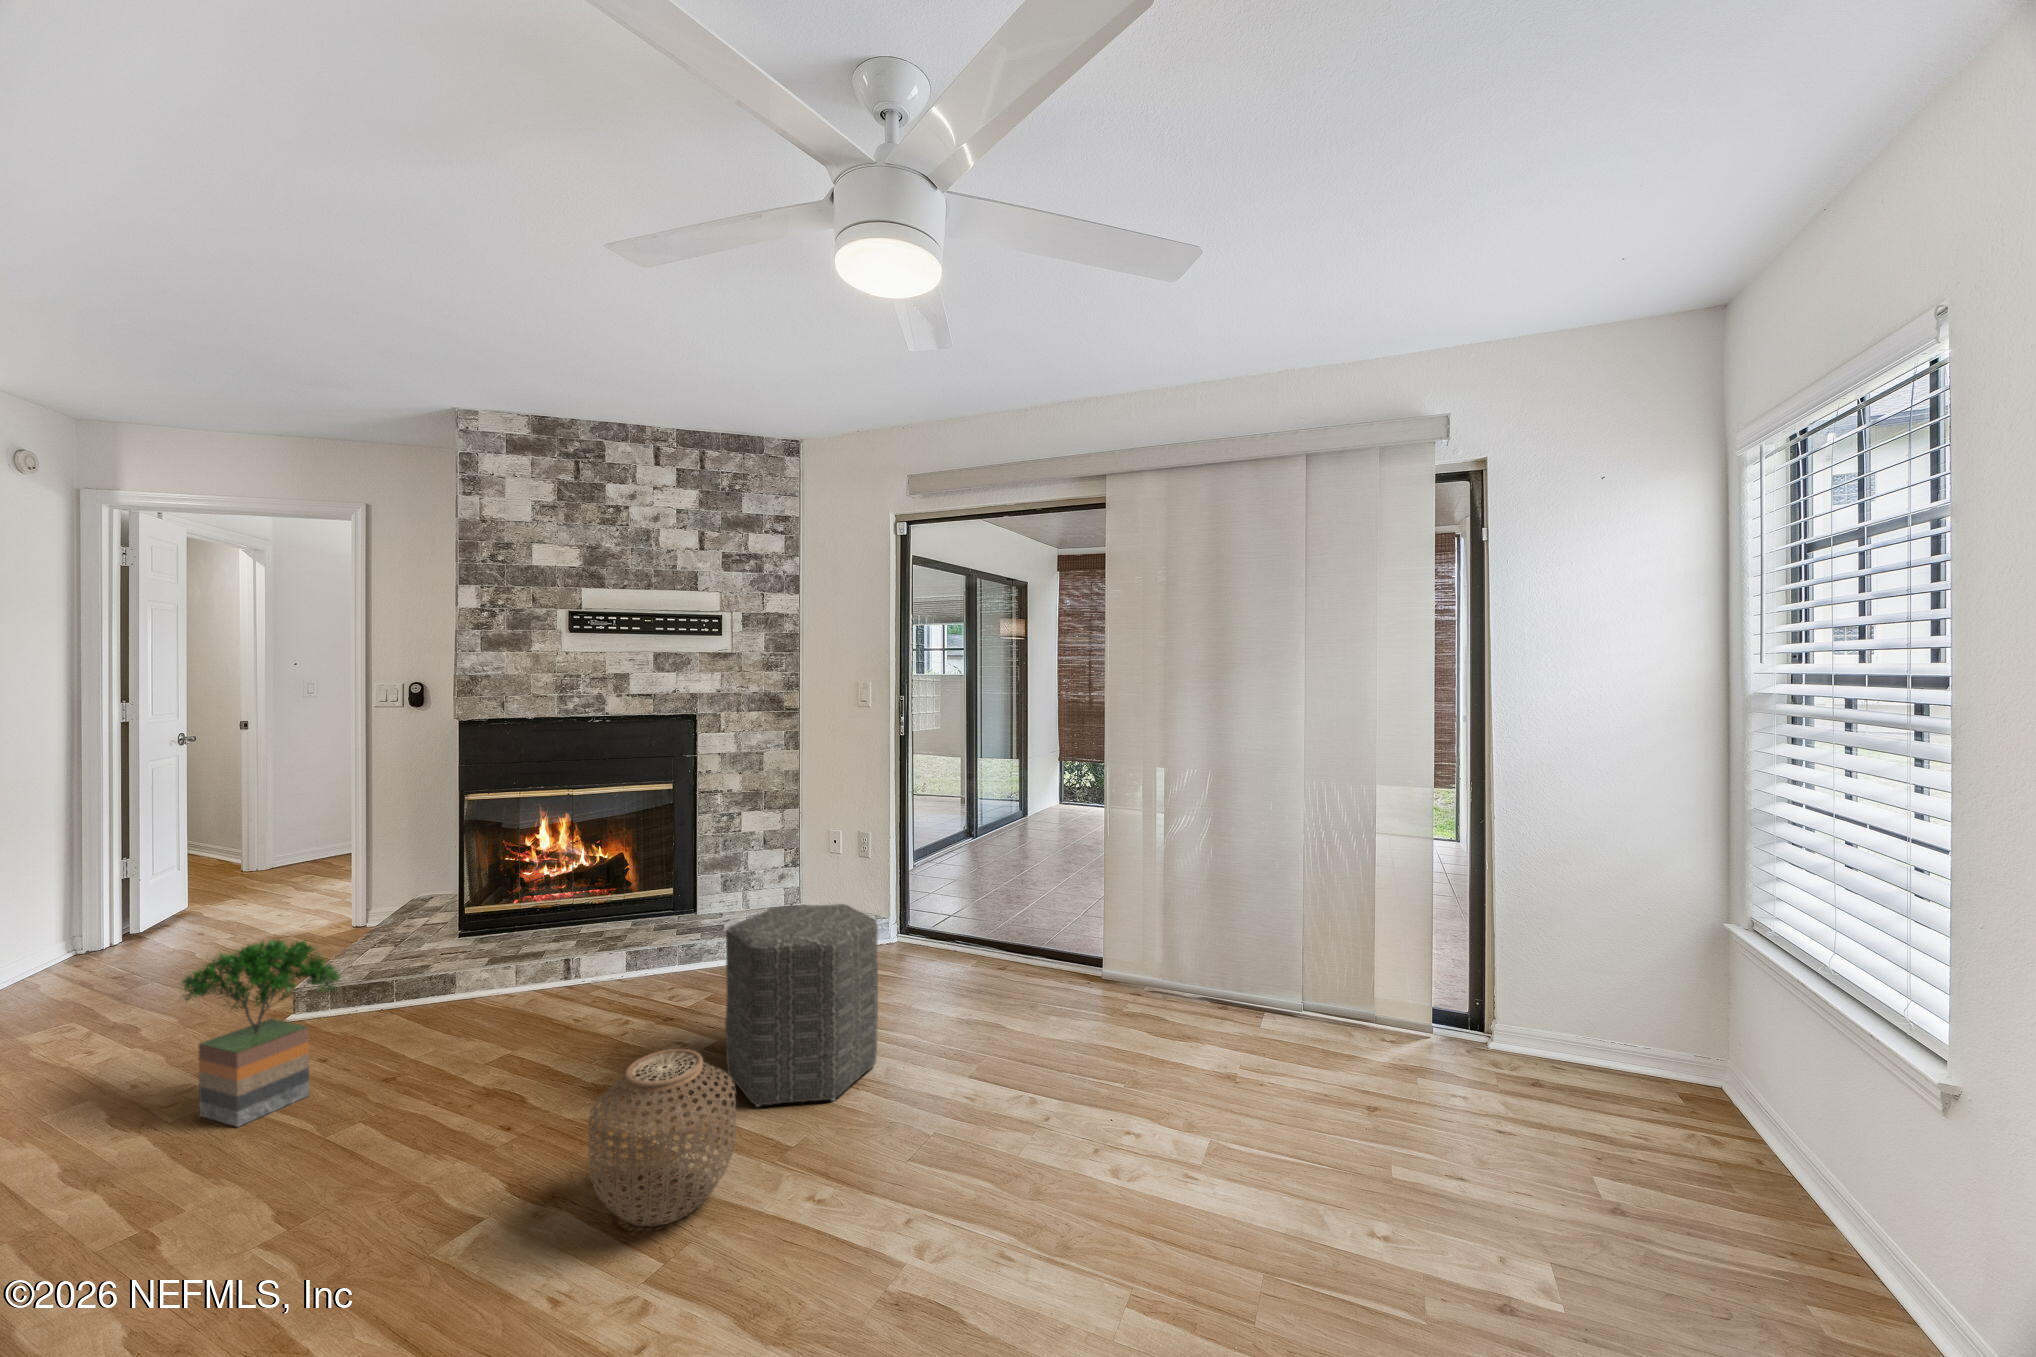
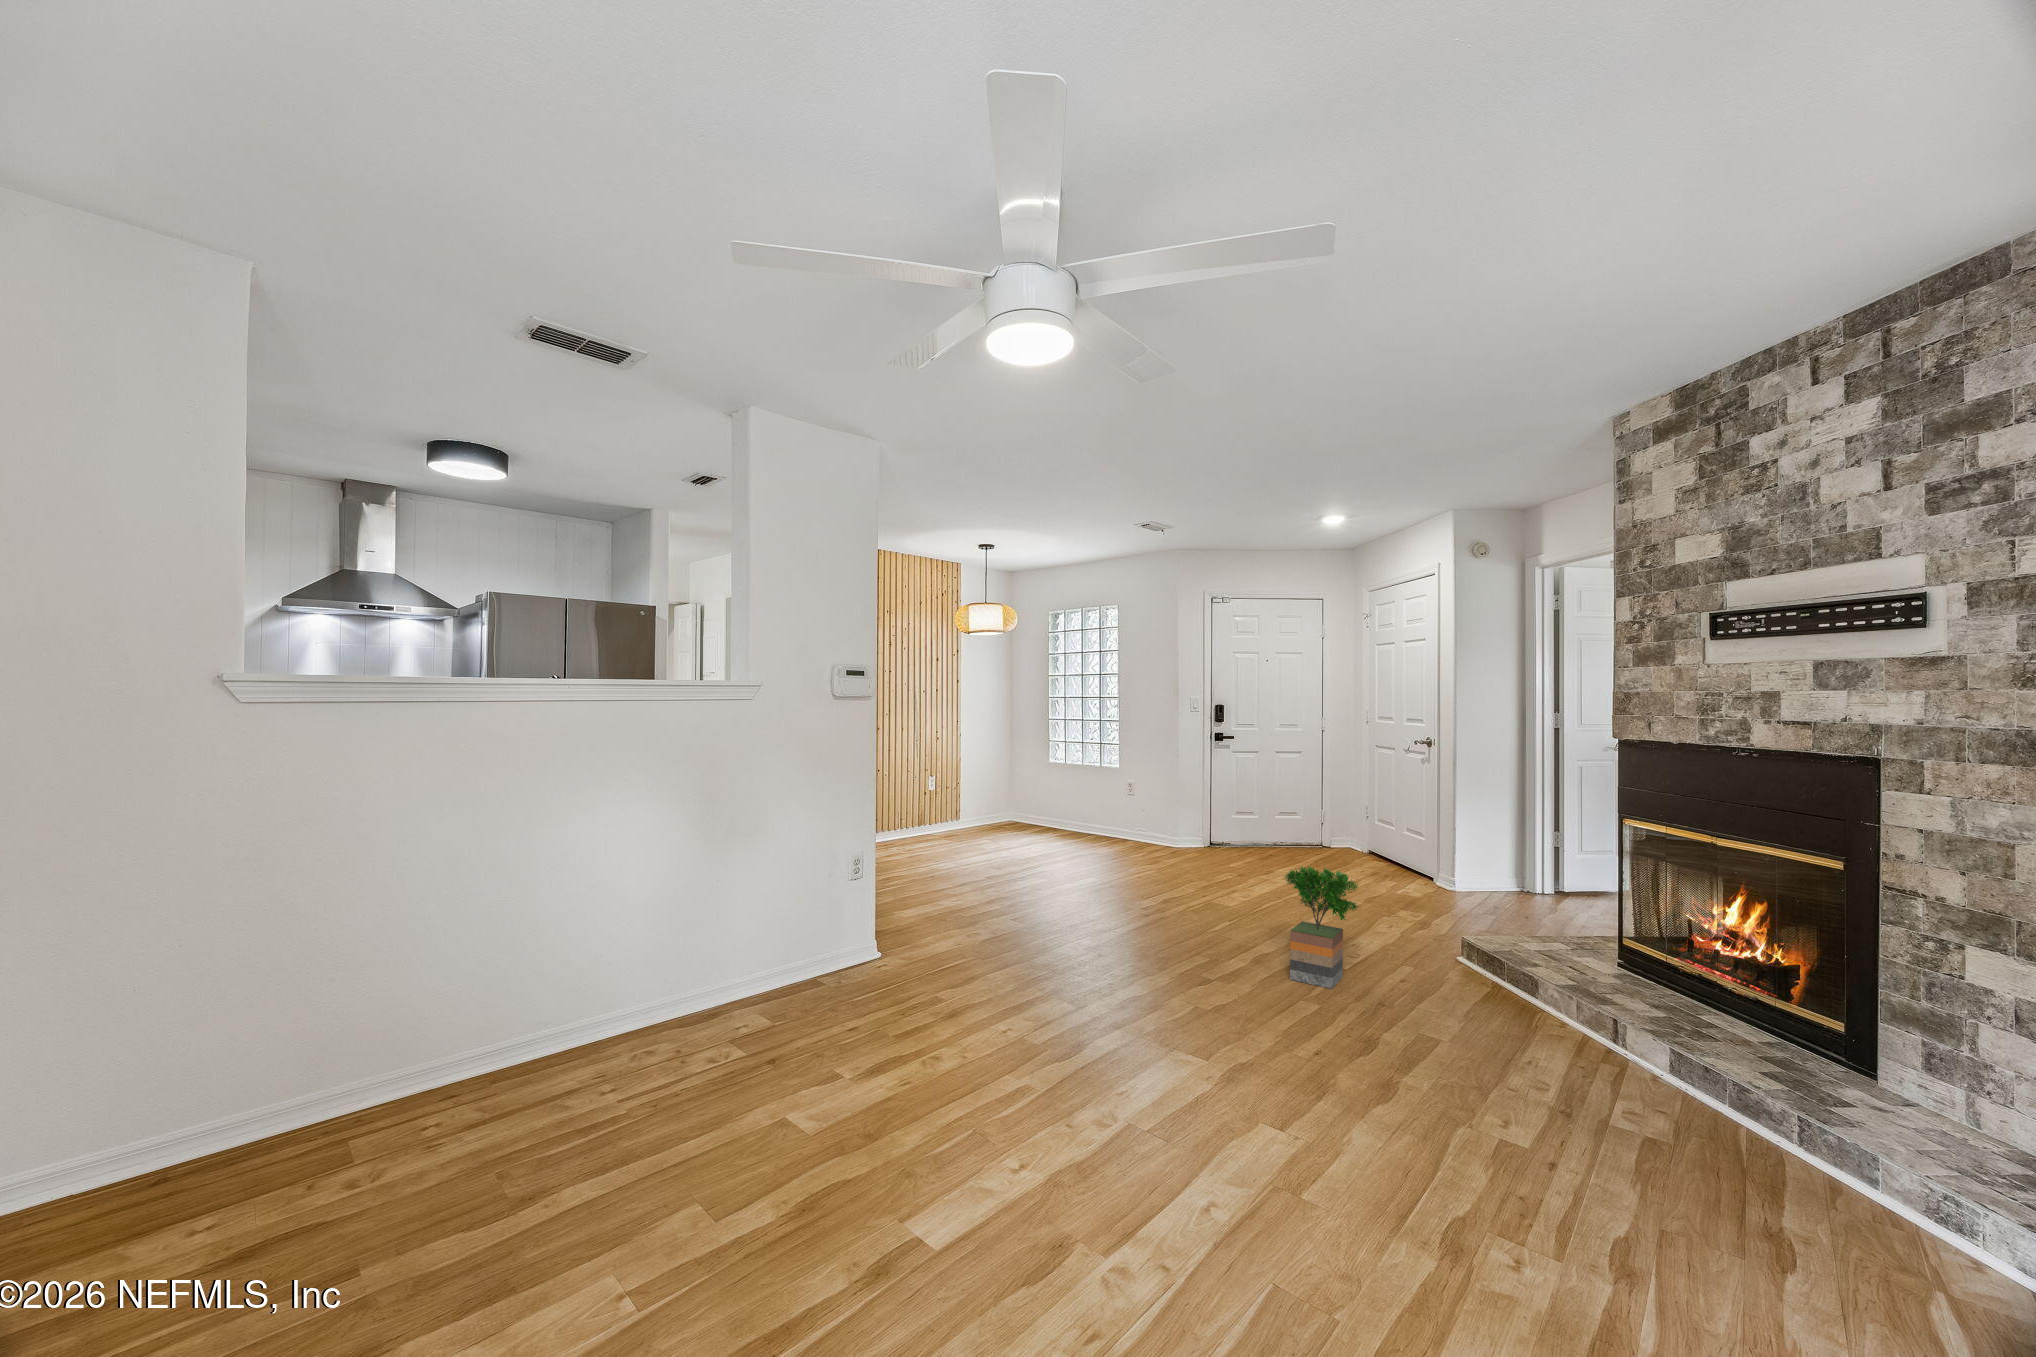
ottoman: present [725,904,878,1107] -> none [1344,975,1567,1276]
woven basket: present [588,1049,736,1226] -> none [1129,996,1247,1144]

